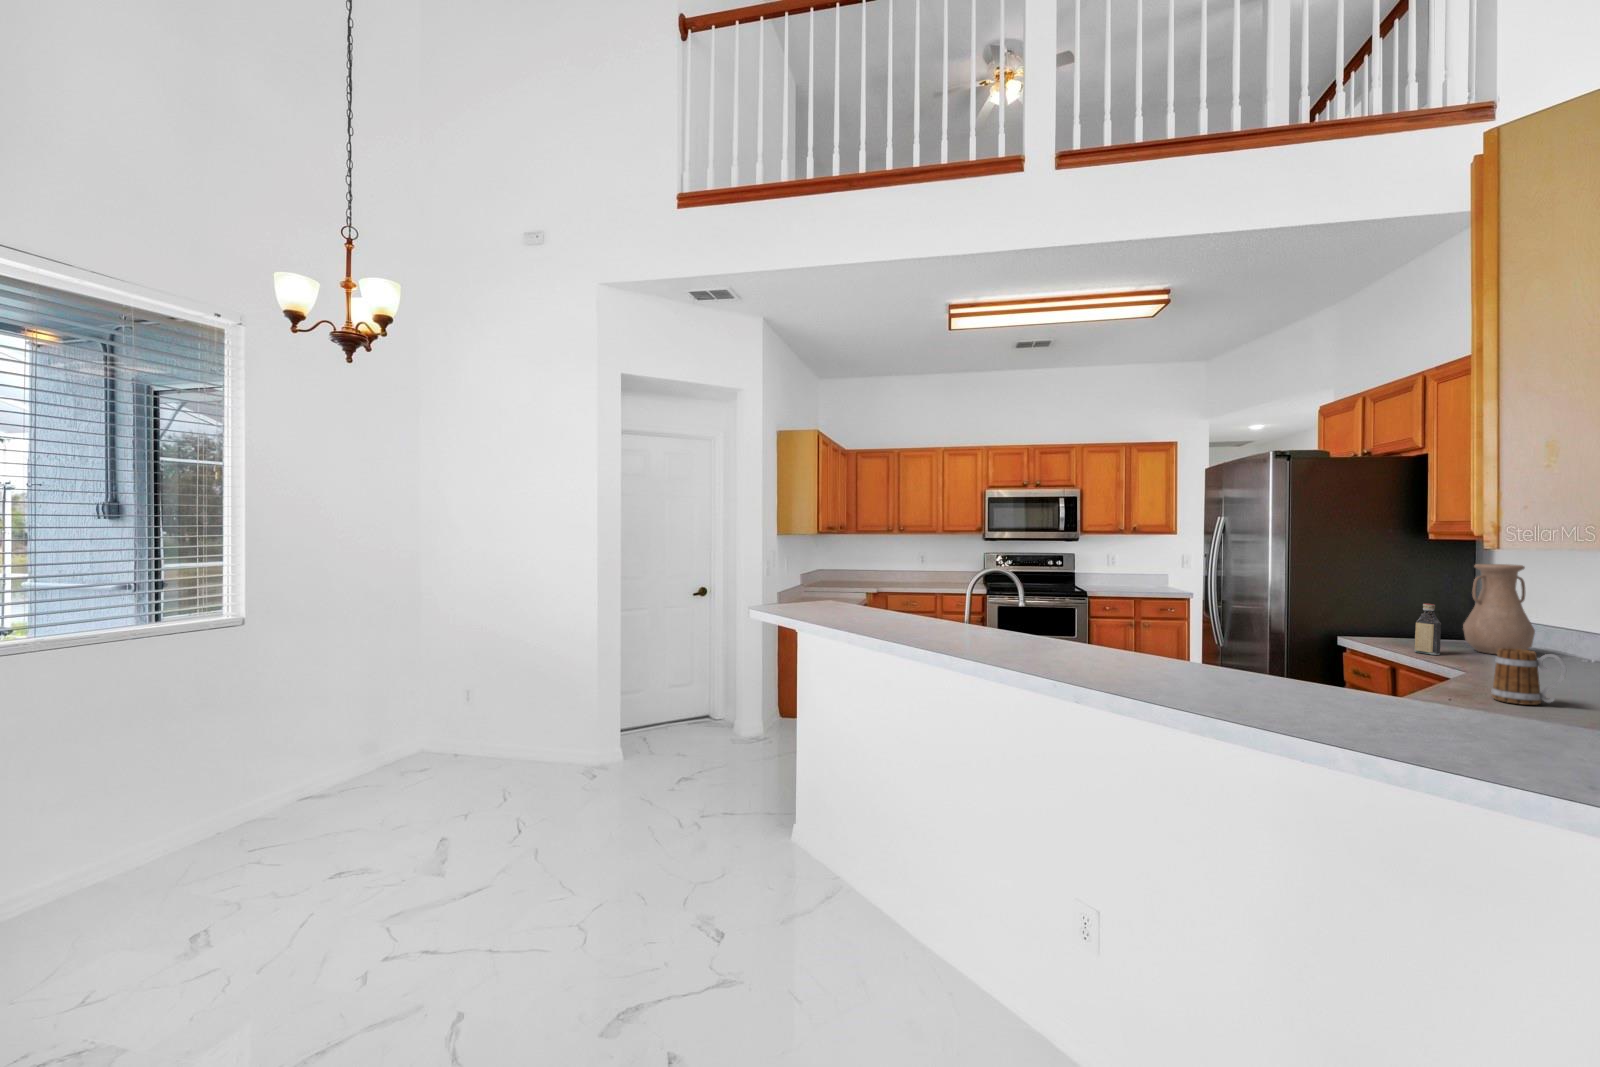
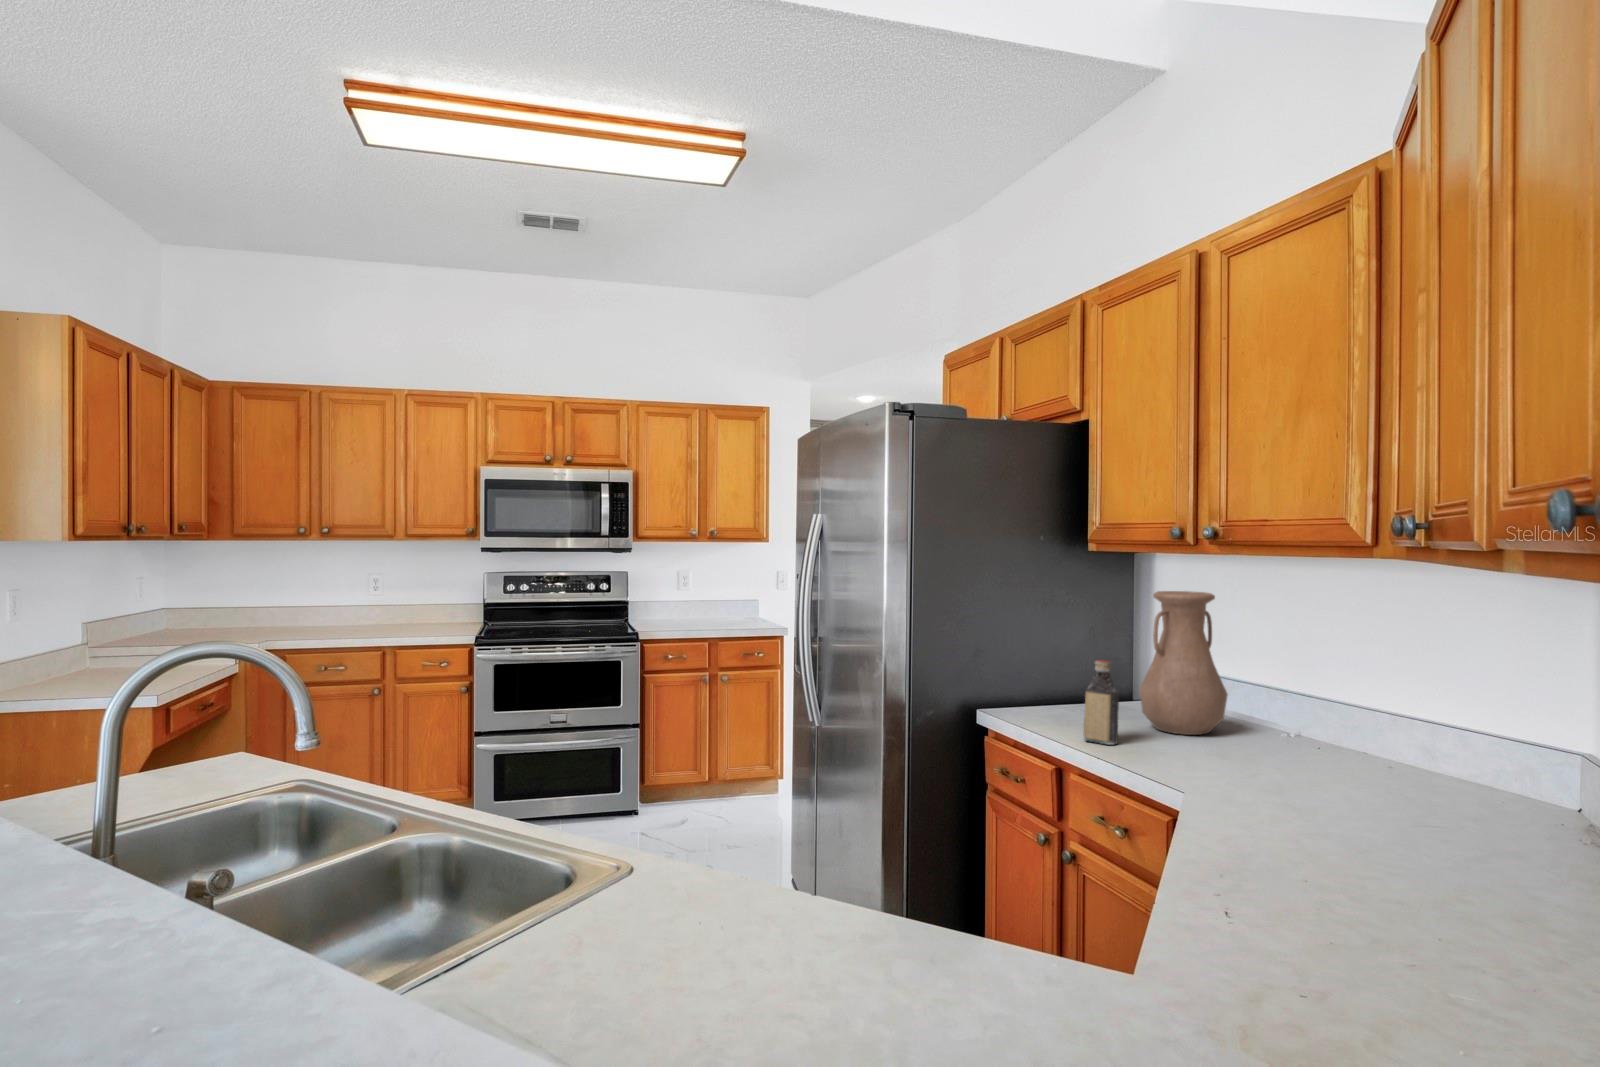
mug: present [1491,648,1566,705] -> none [1248,773,1367,891]

